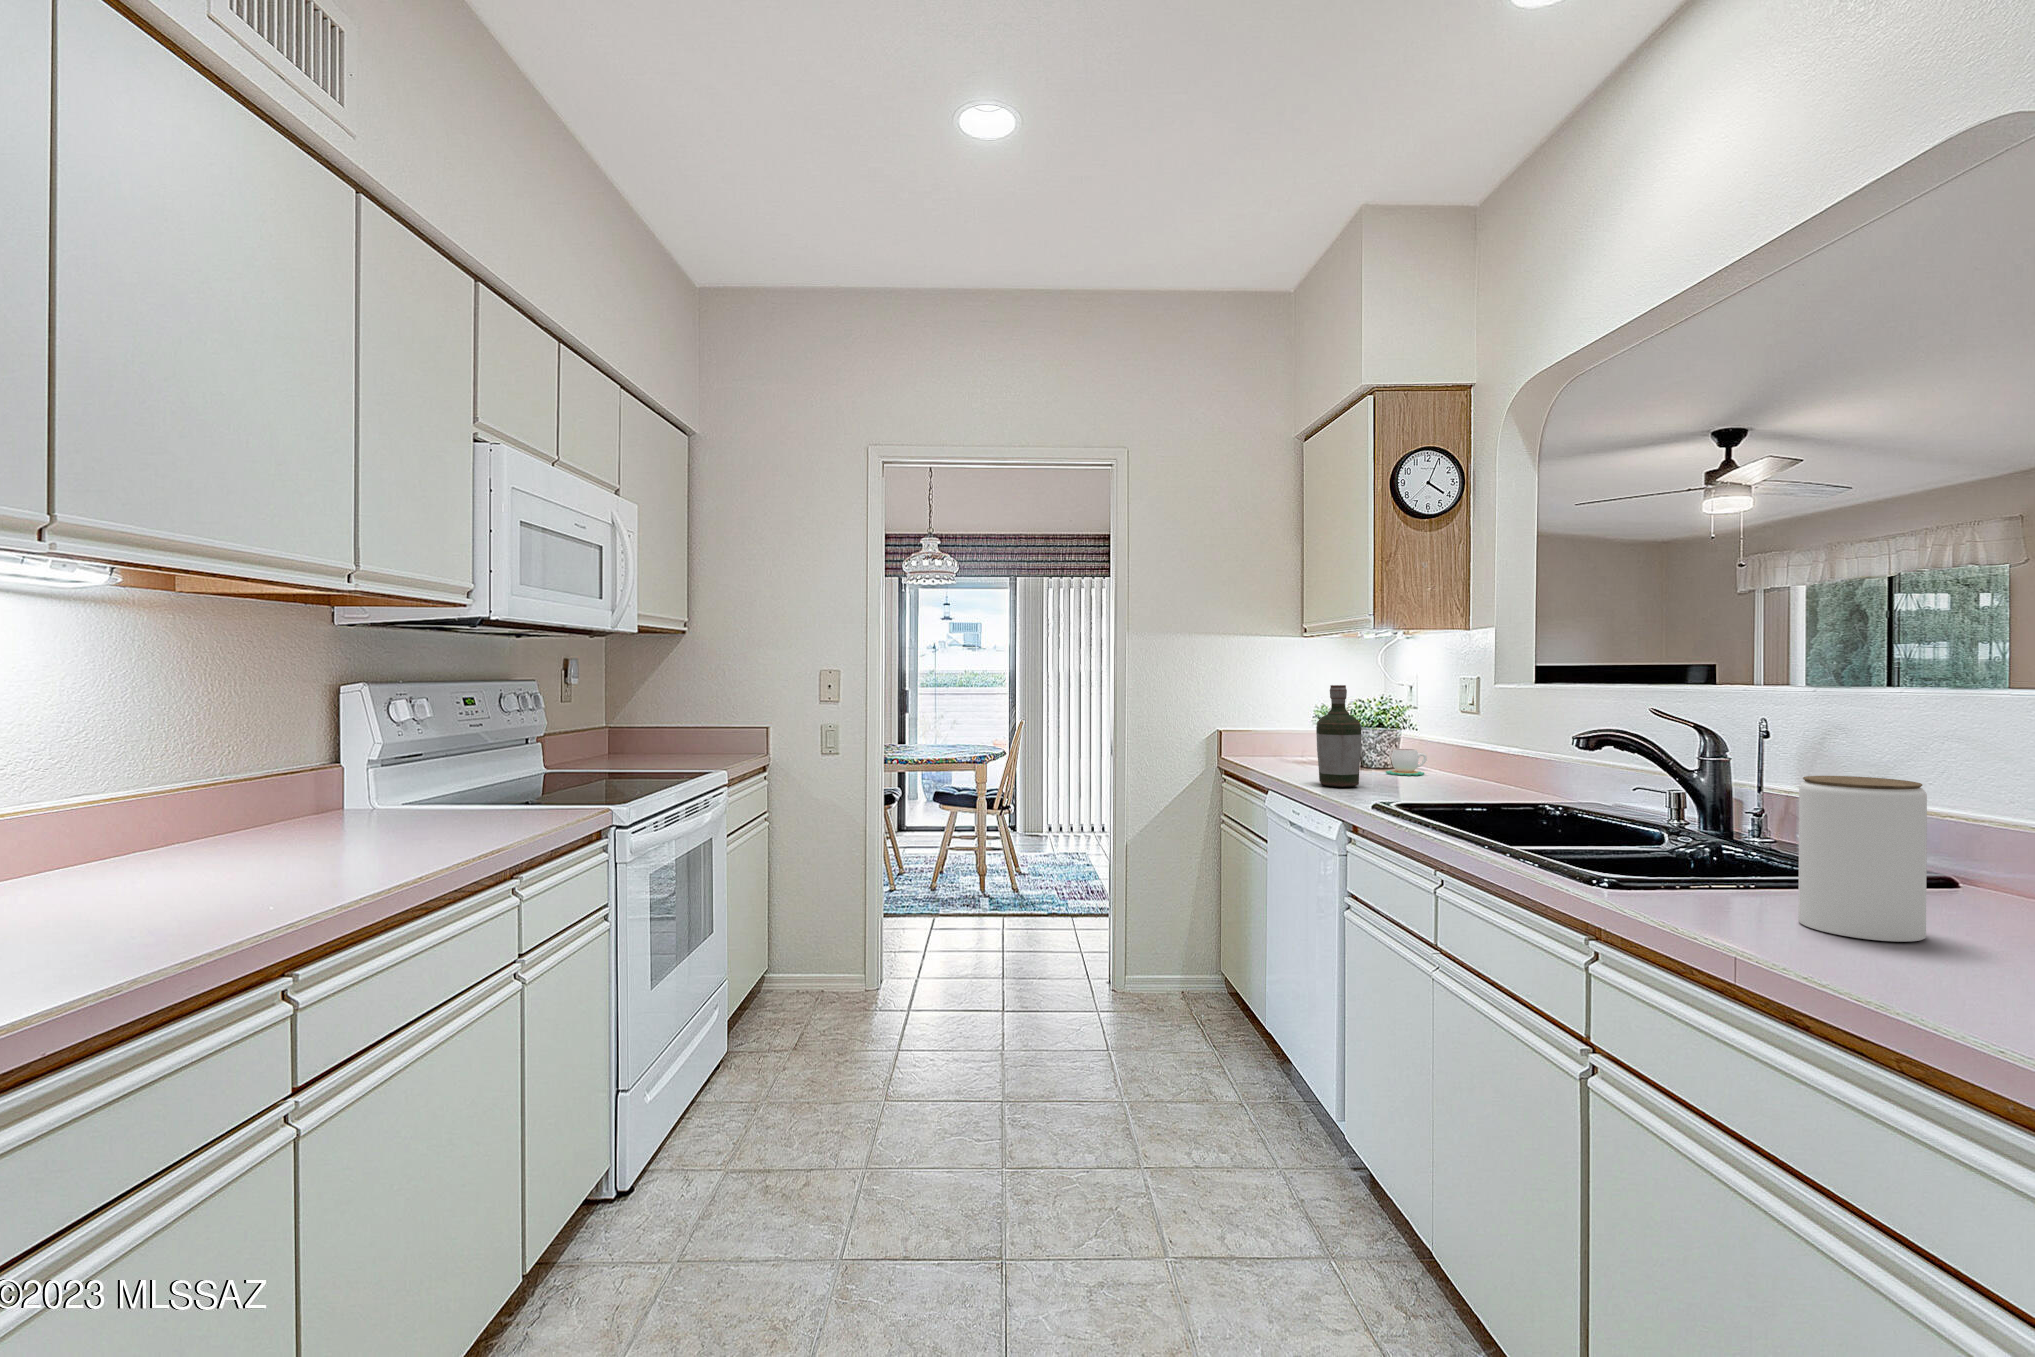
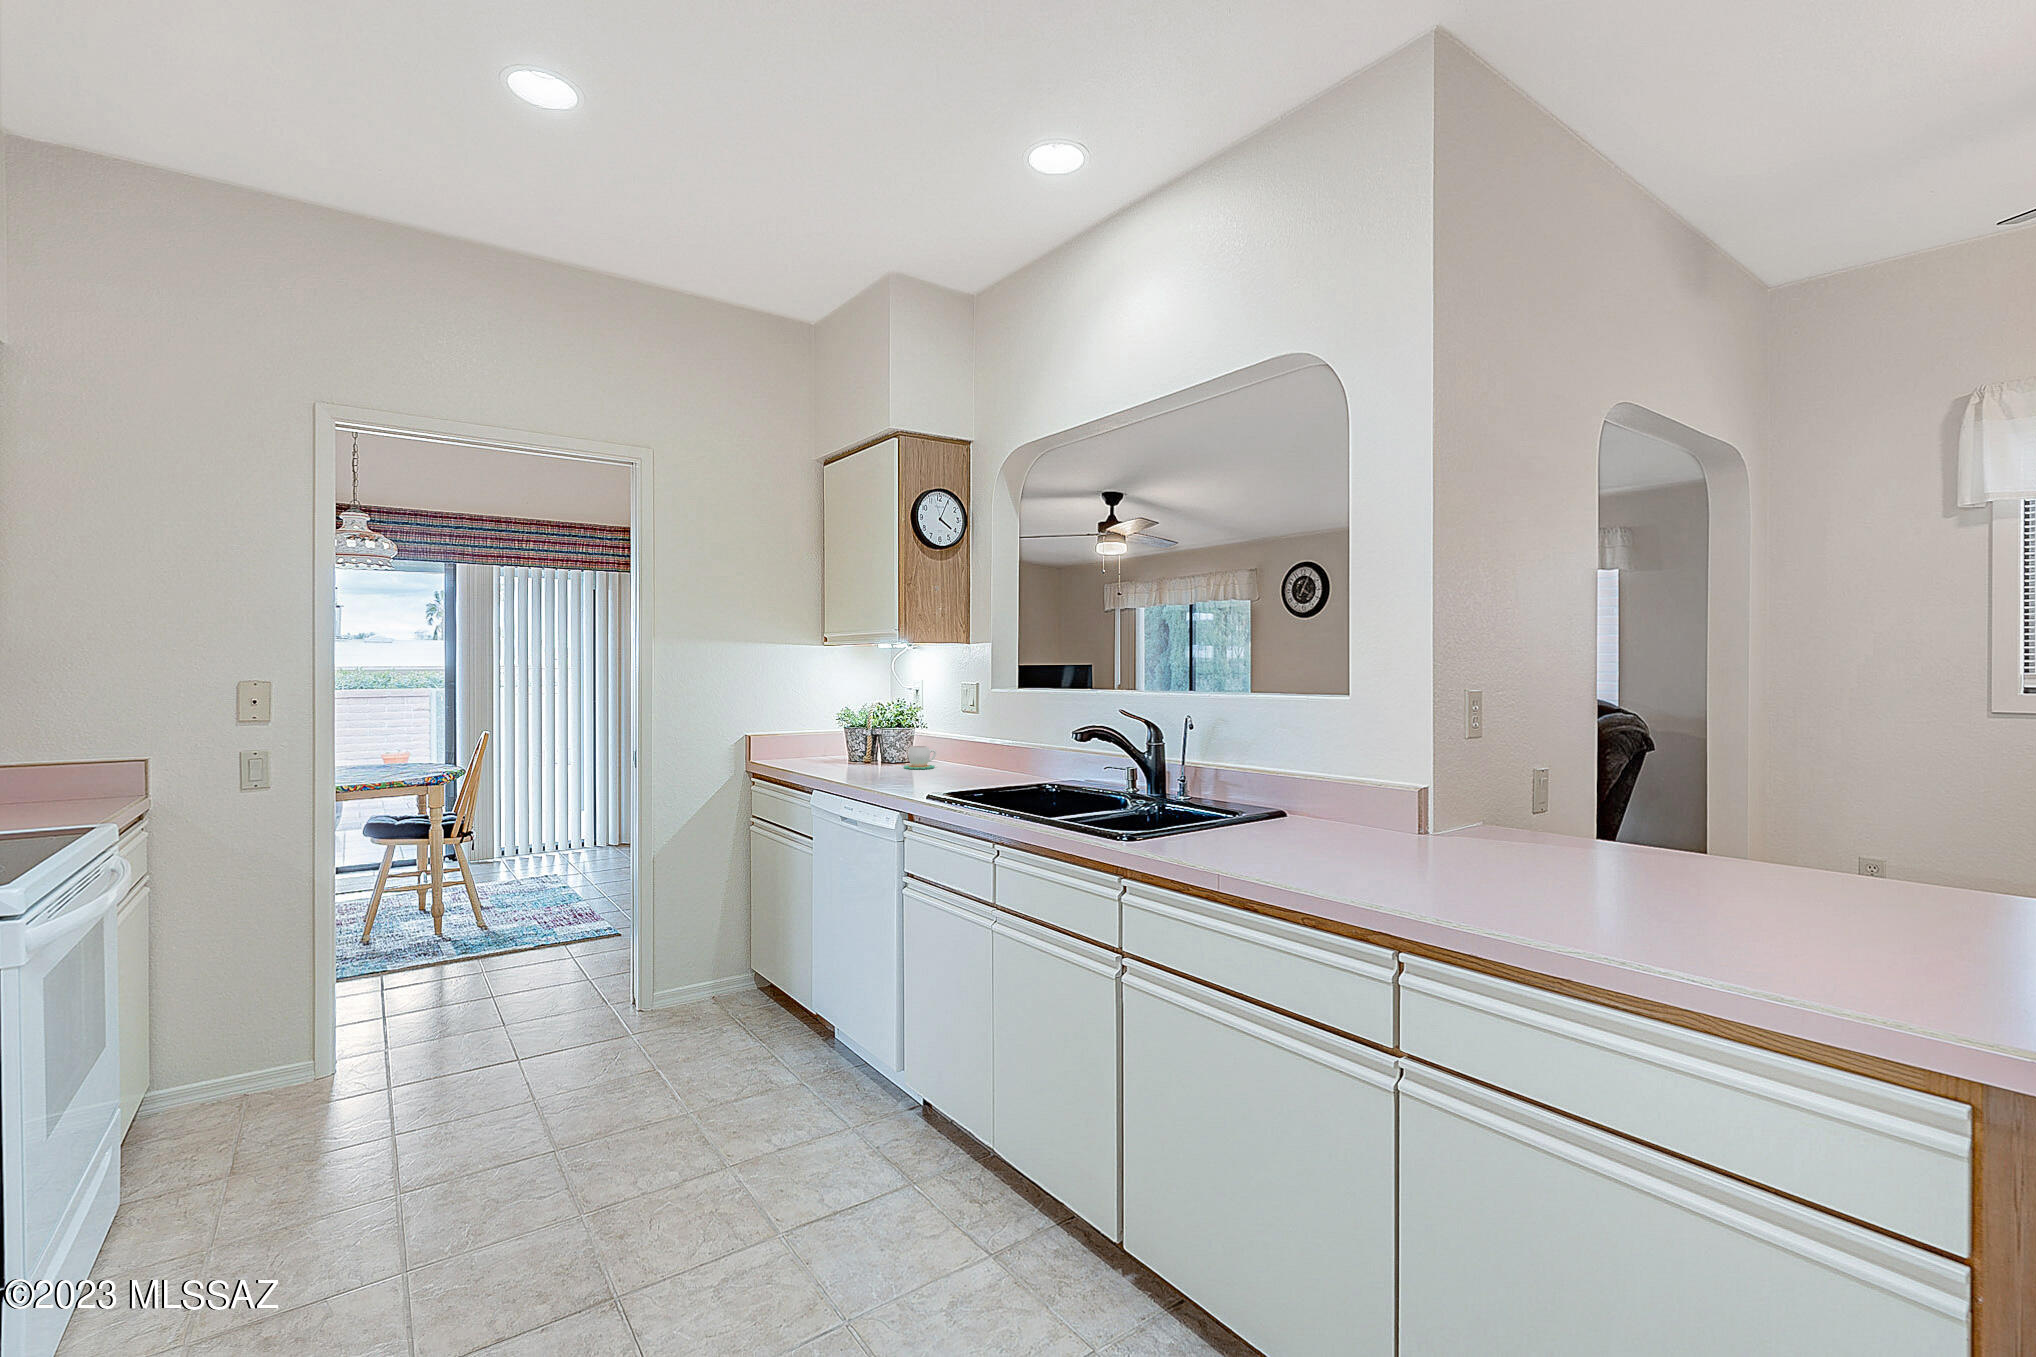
bottle: present [1316,685,1361,787] -> none [856,693,896,783]
jar: present [1798,776,1927,942] -> none [1235,755,1296,854]

